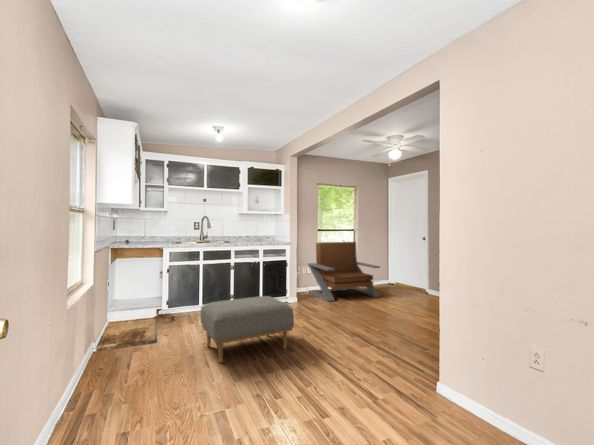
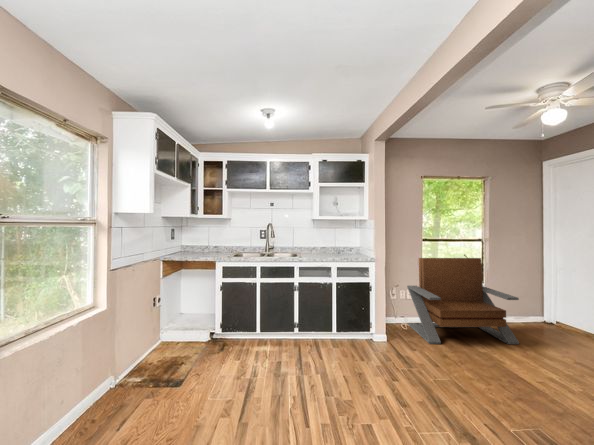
ottoman: present [200,296,294,363] -> none [227,335,343,424]

